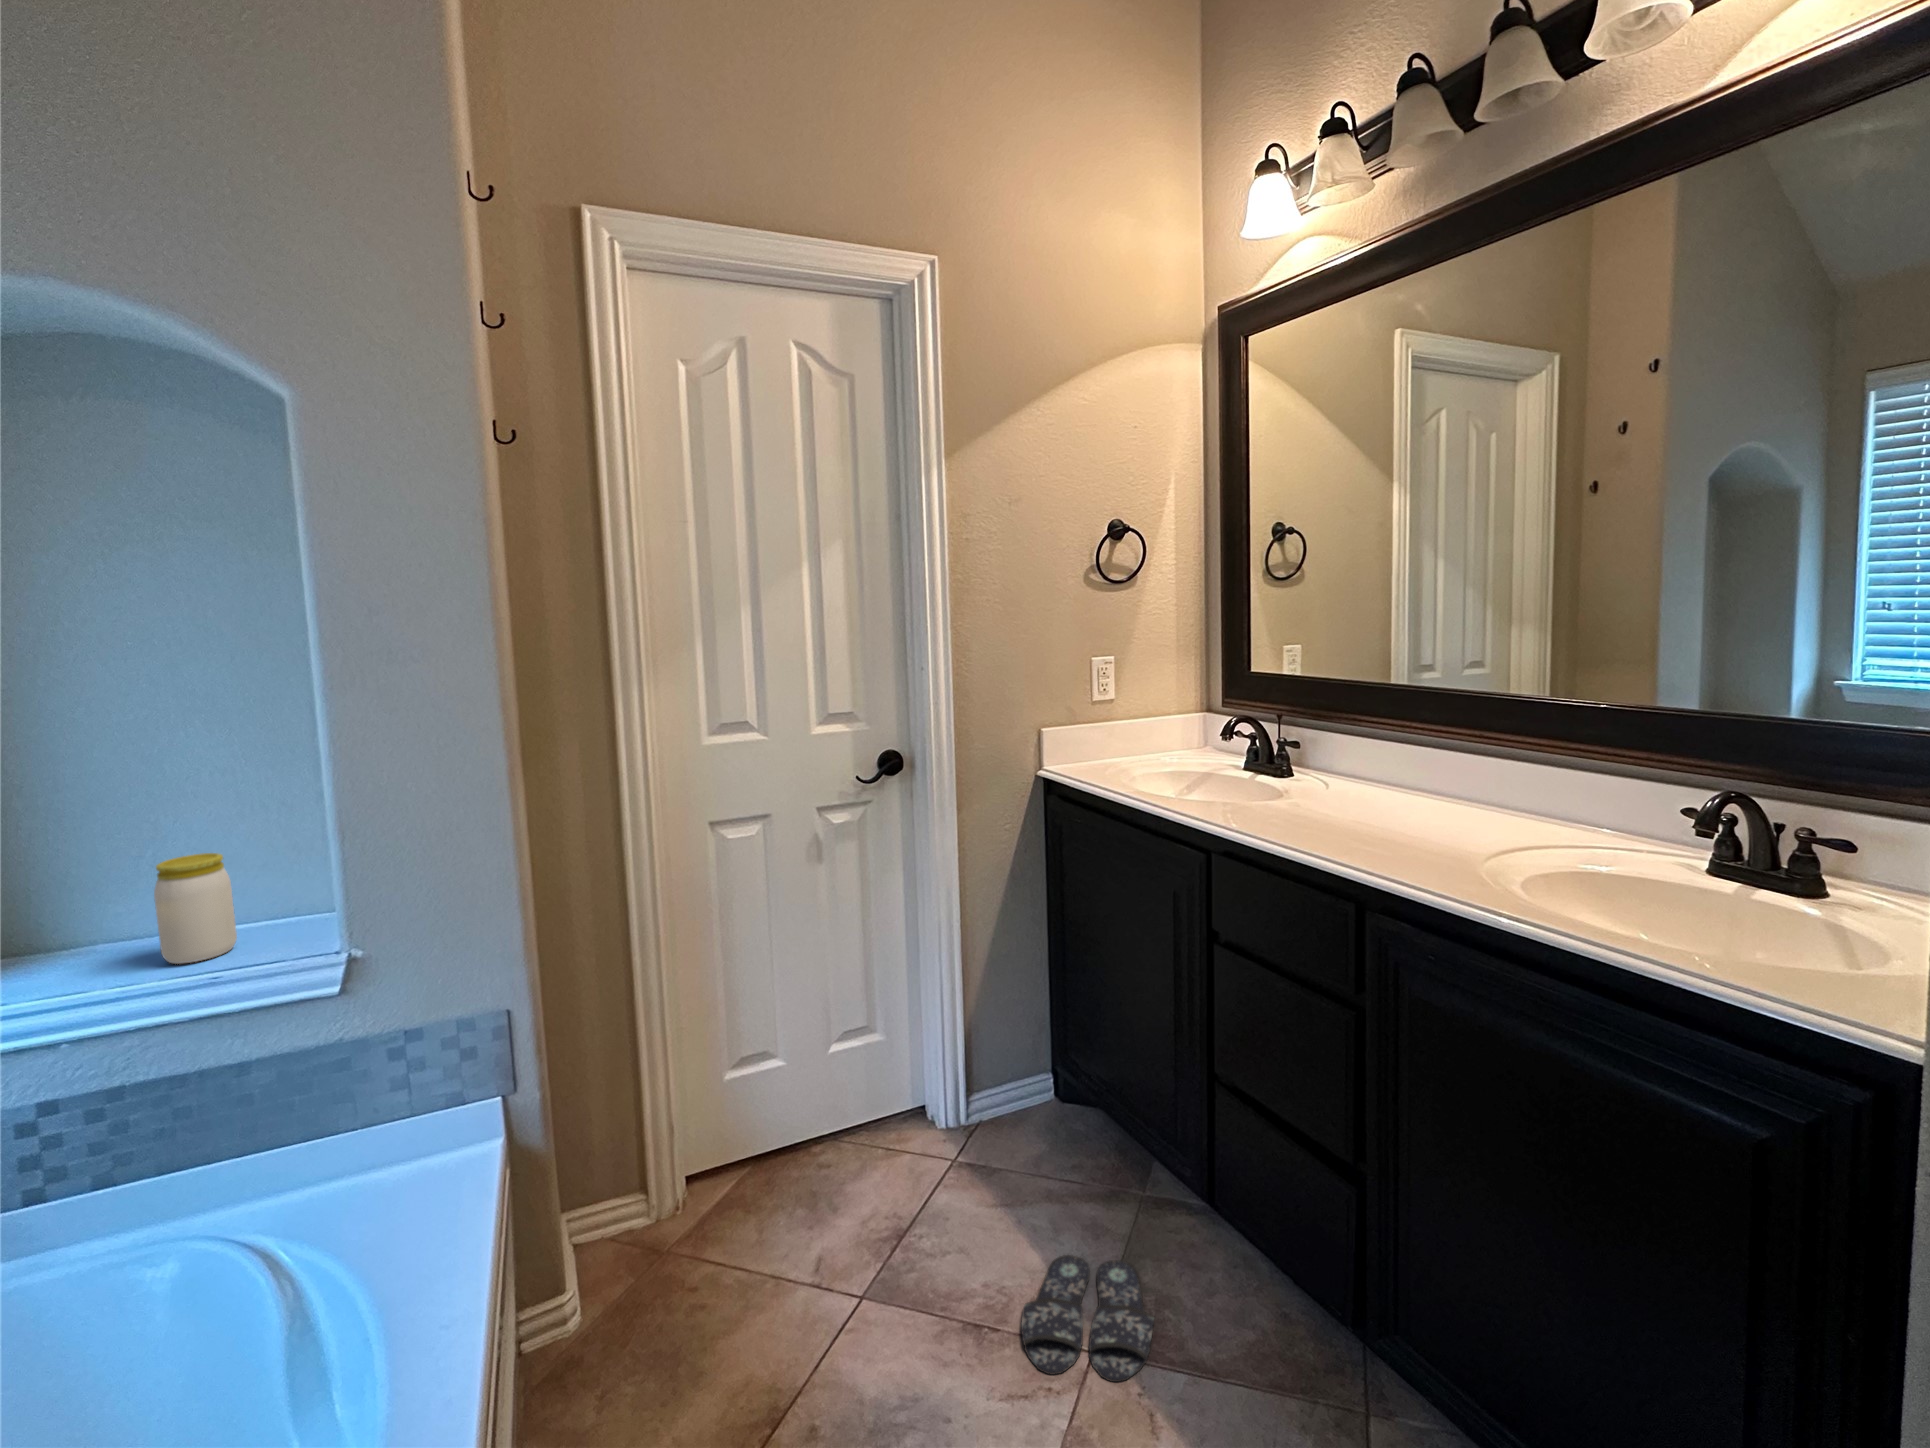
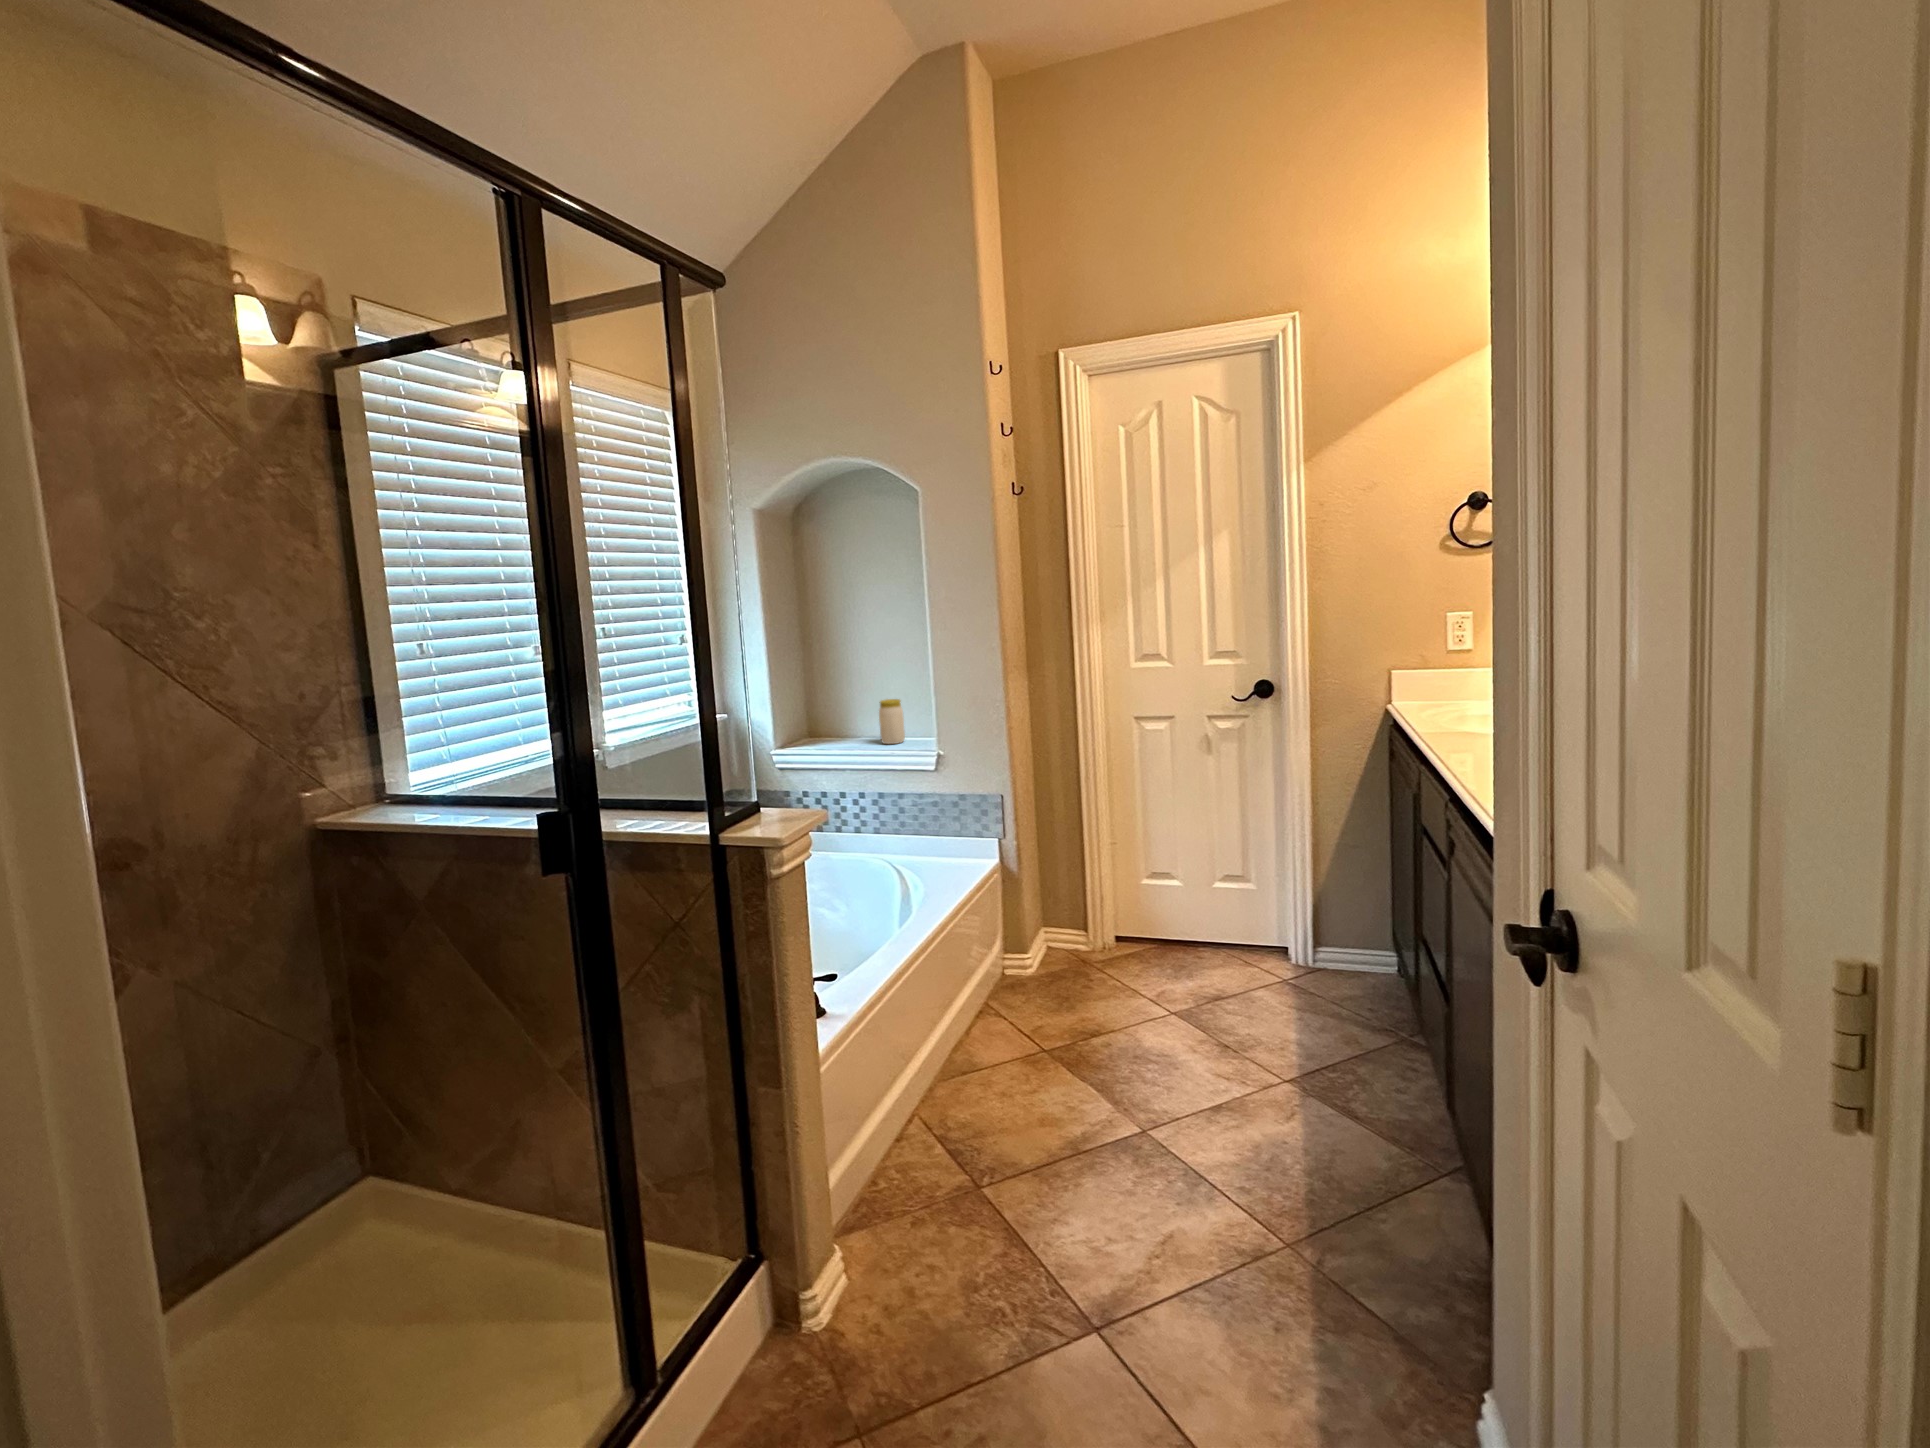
slippers: present [1021,1255,1154,1382] -> none [1260,1042,1370,1102]

